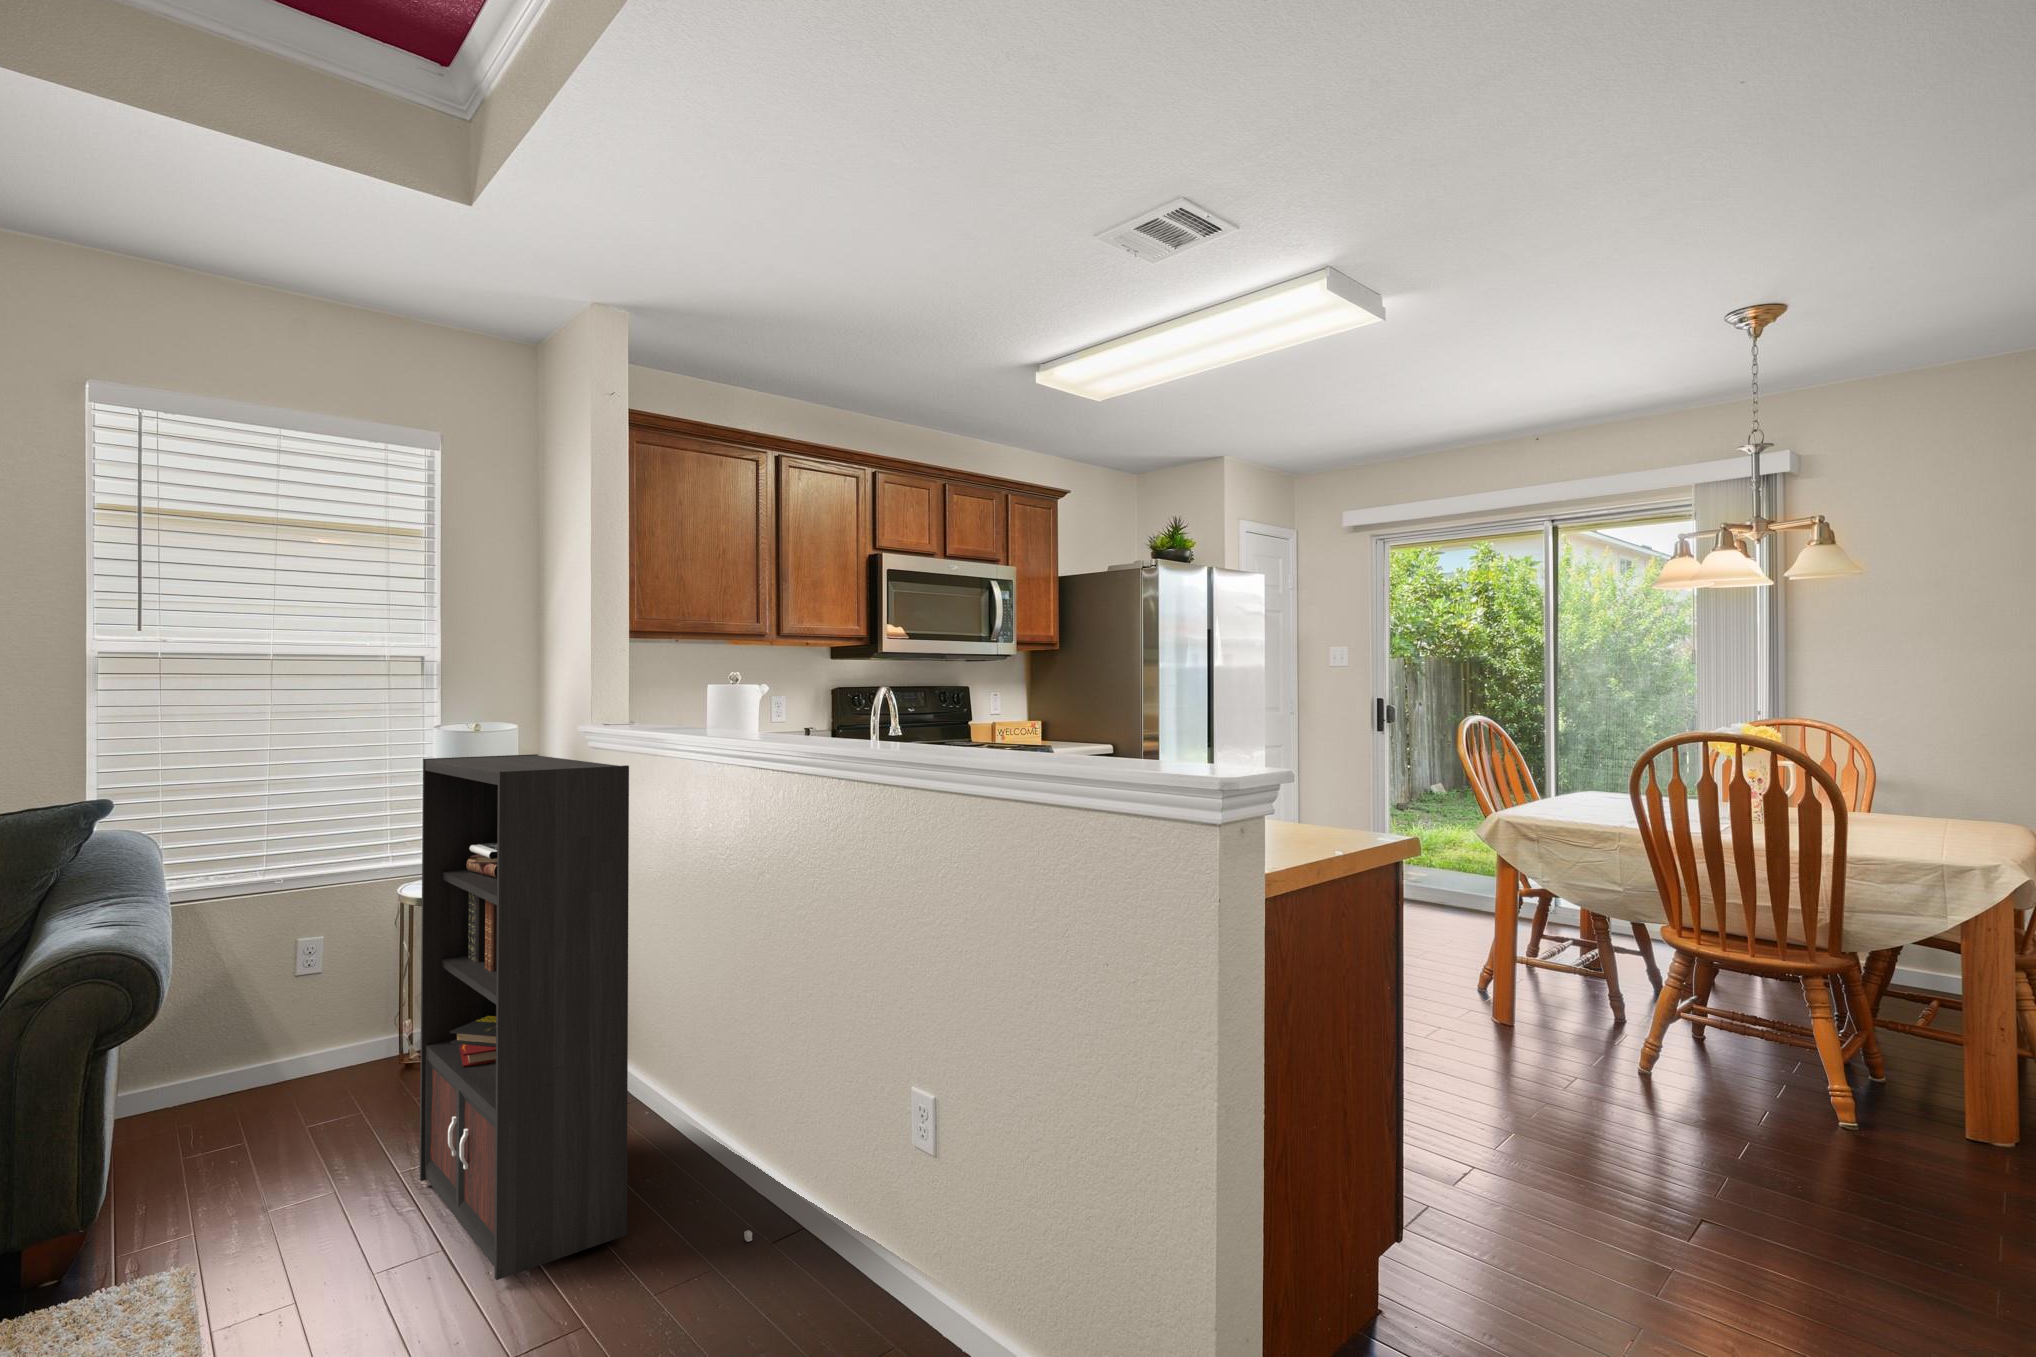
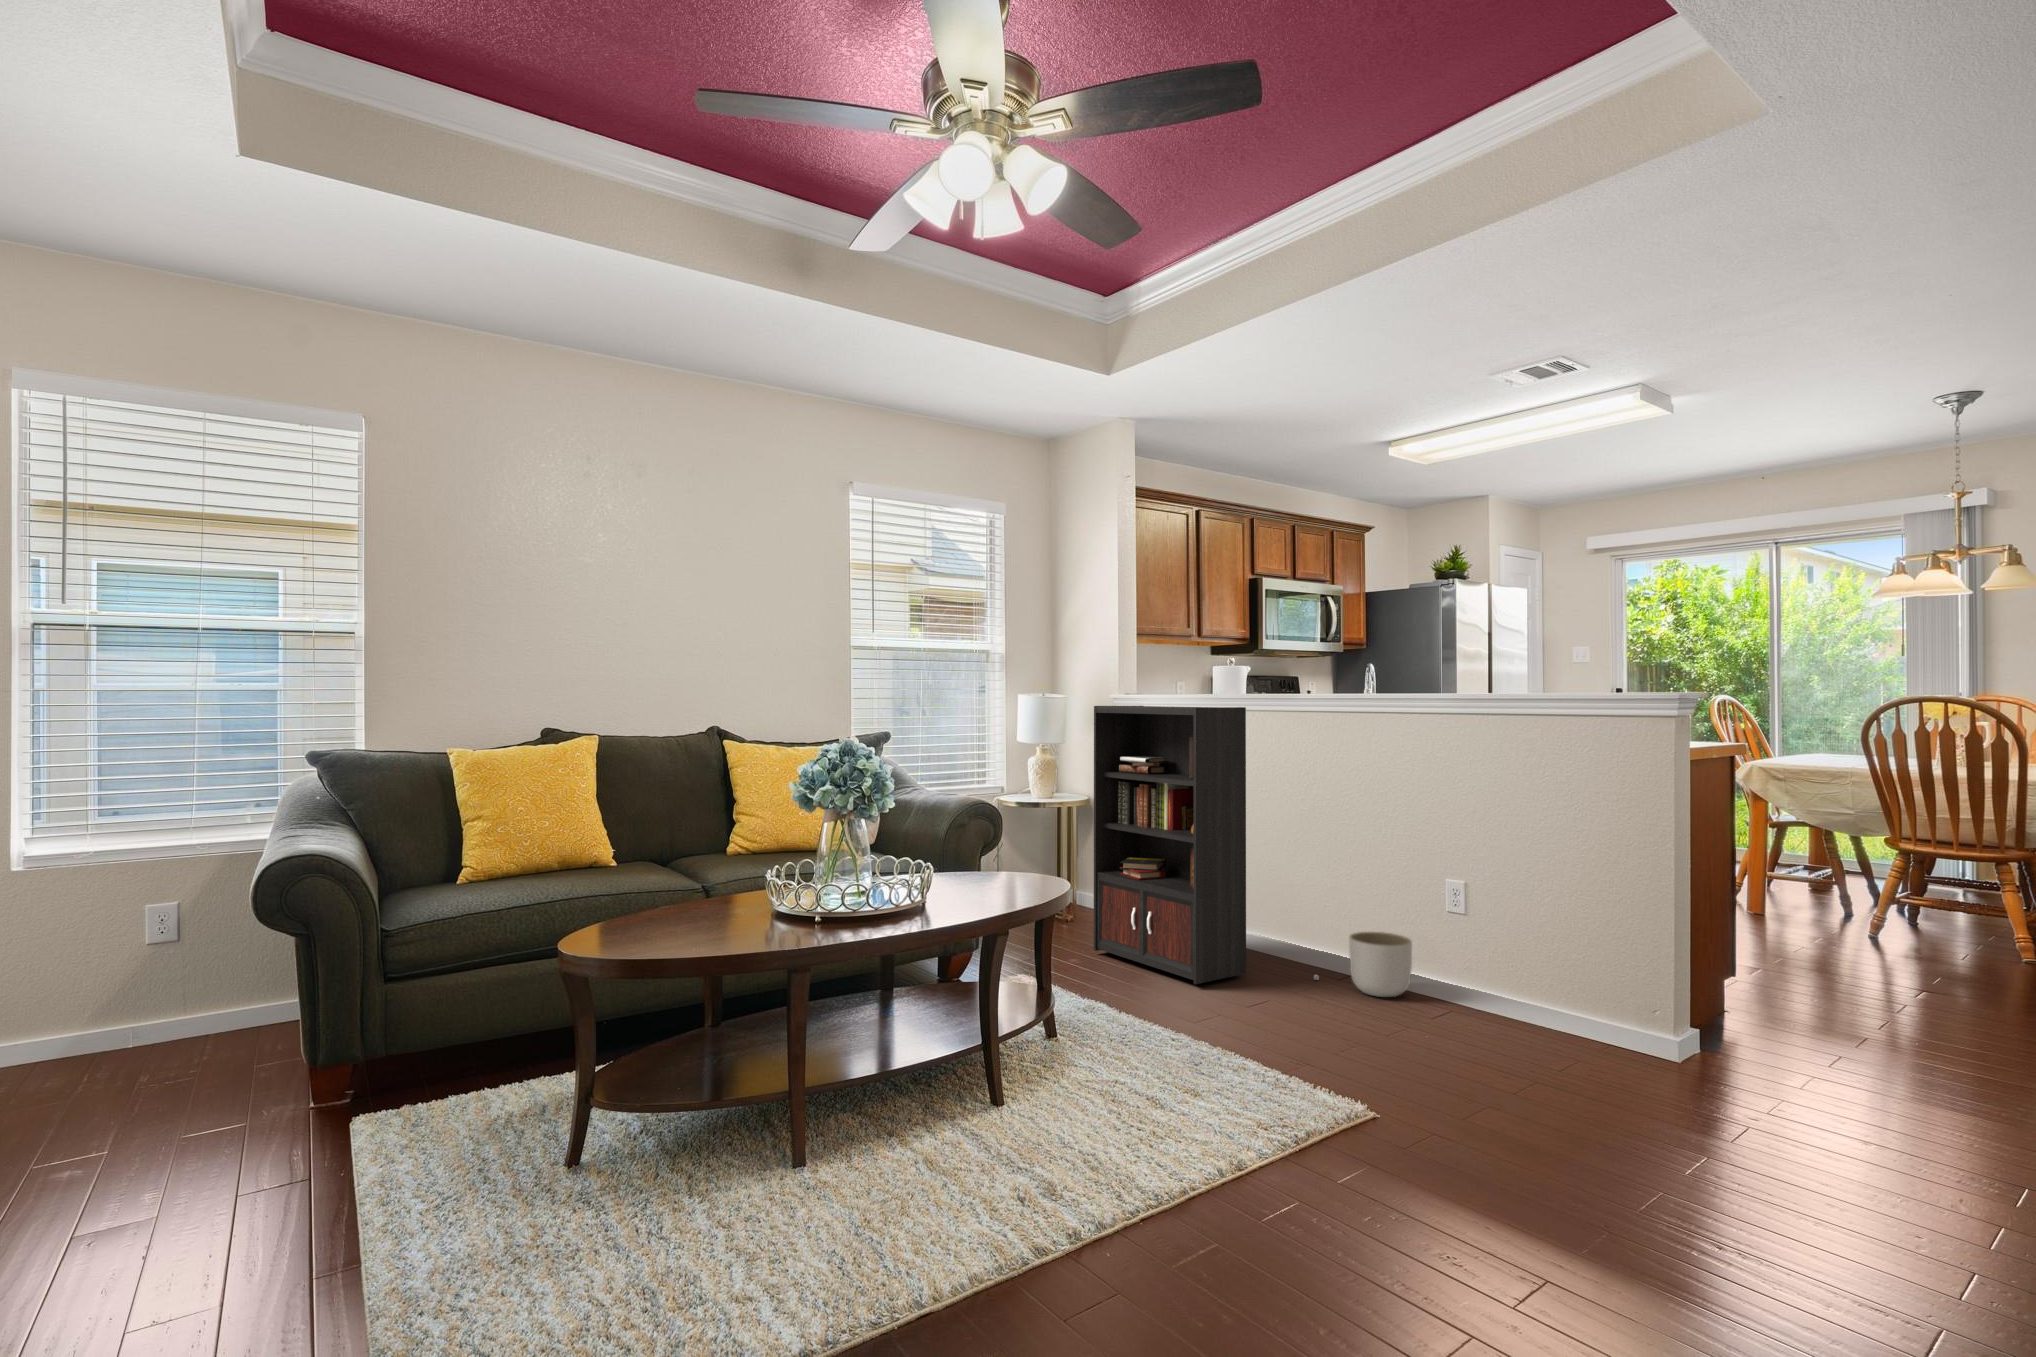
planter: none [777,1157,883,1292] -> present [1349,932,1412,997]

